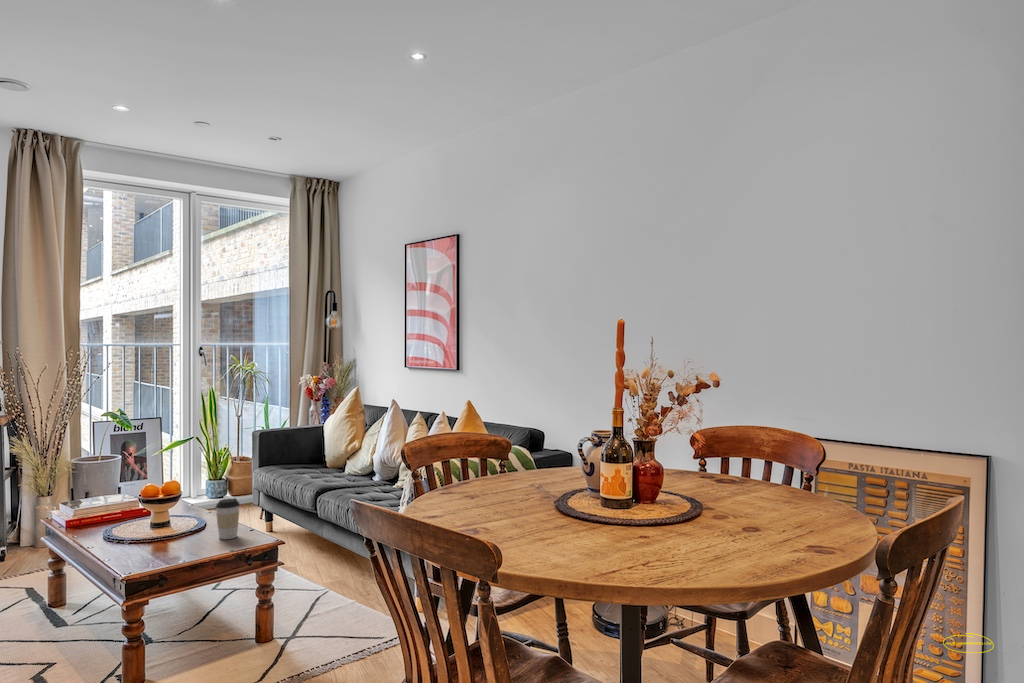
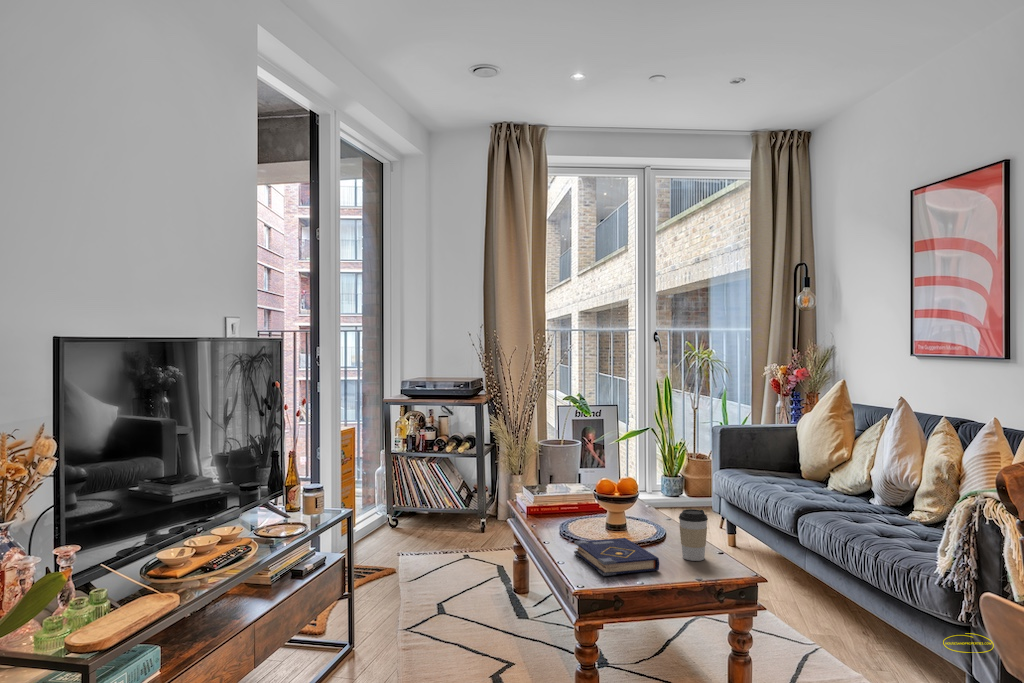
book: none [120,531,199,562] -> present [574,538,659,576]

